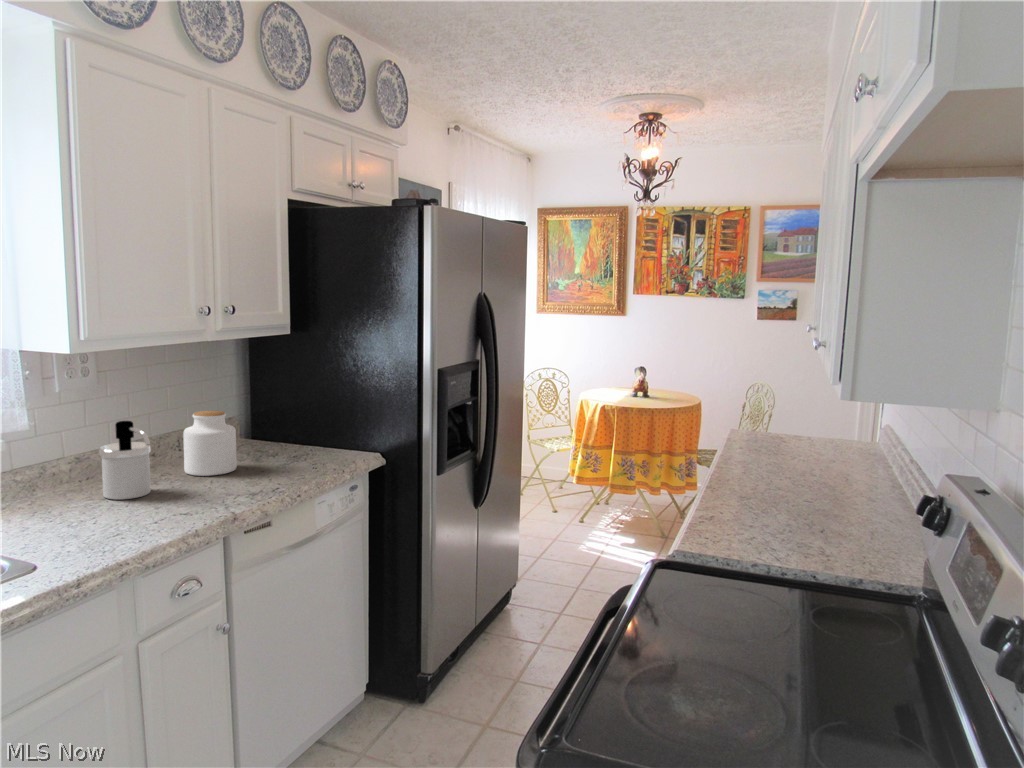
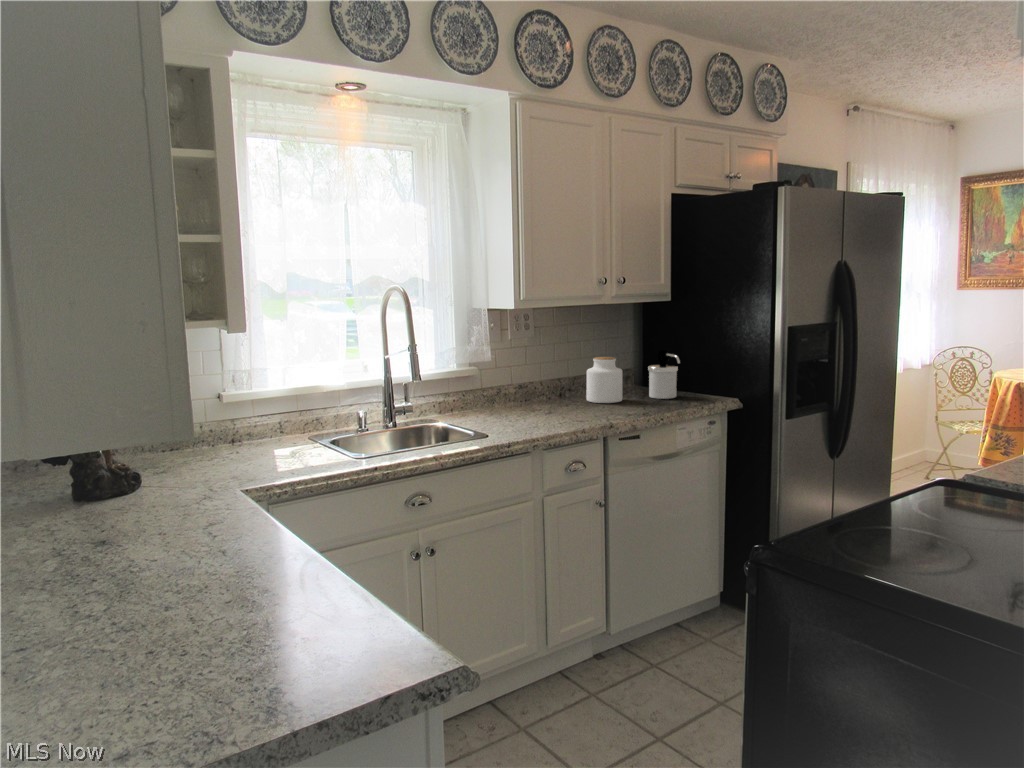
soap dispenser: present [99,421,151,500] -> present [648,350,680,399]

